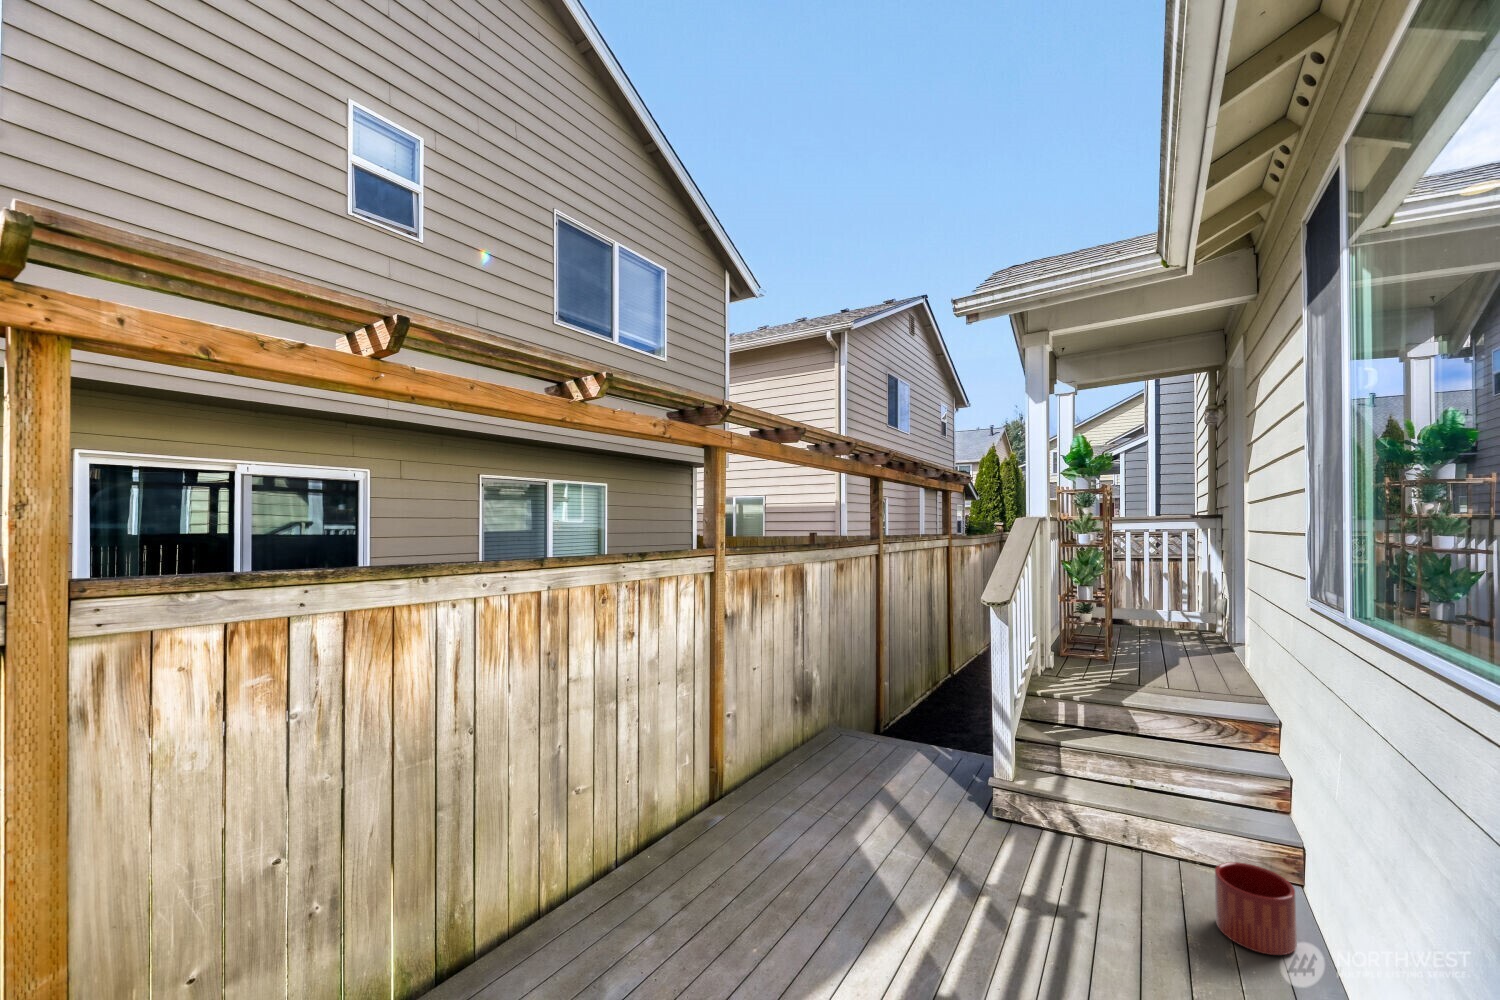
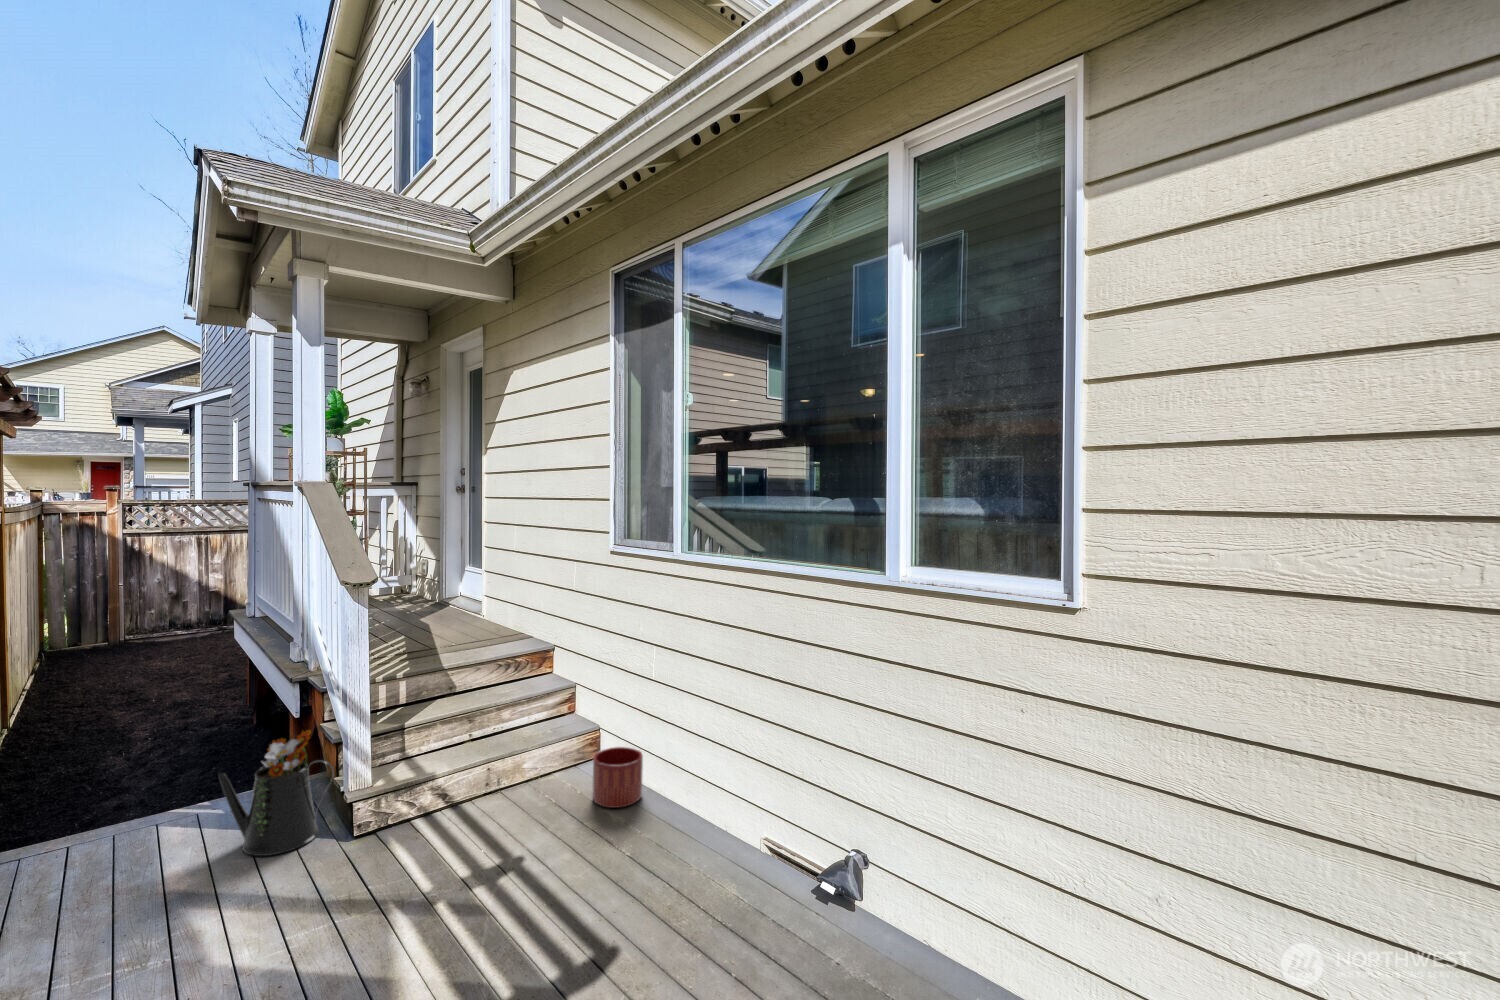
watering can: none [931,713,994,805] -> present [218,730,334,856]

